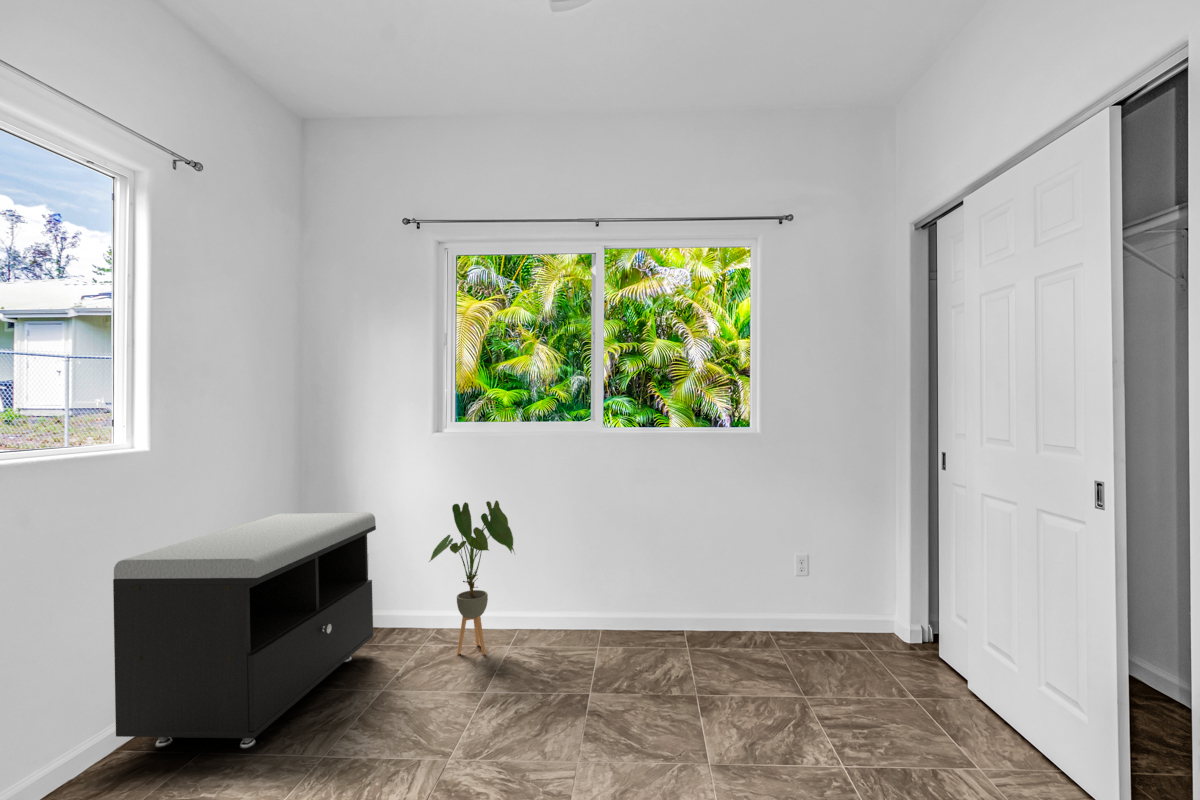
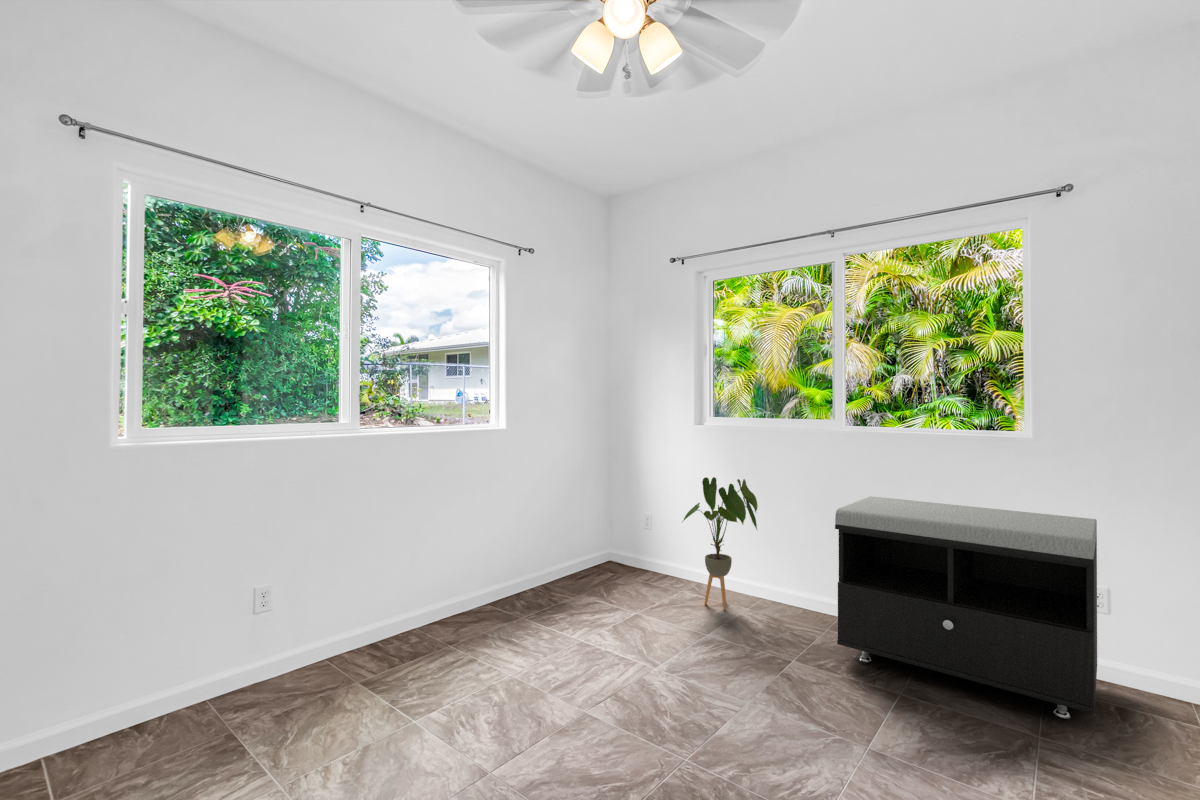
storage bench: present [113,512,376,748] -> present [835,496,1097,719]

